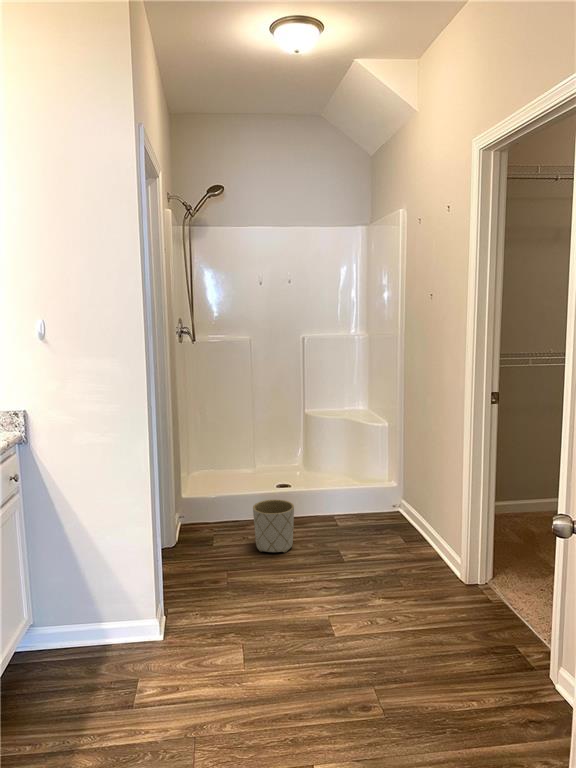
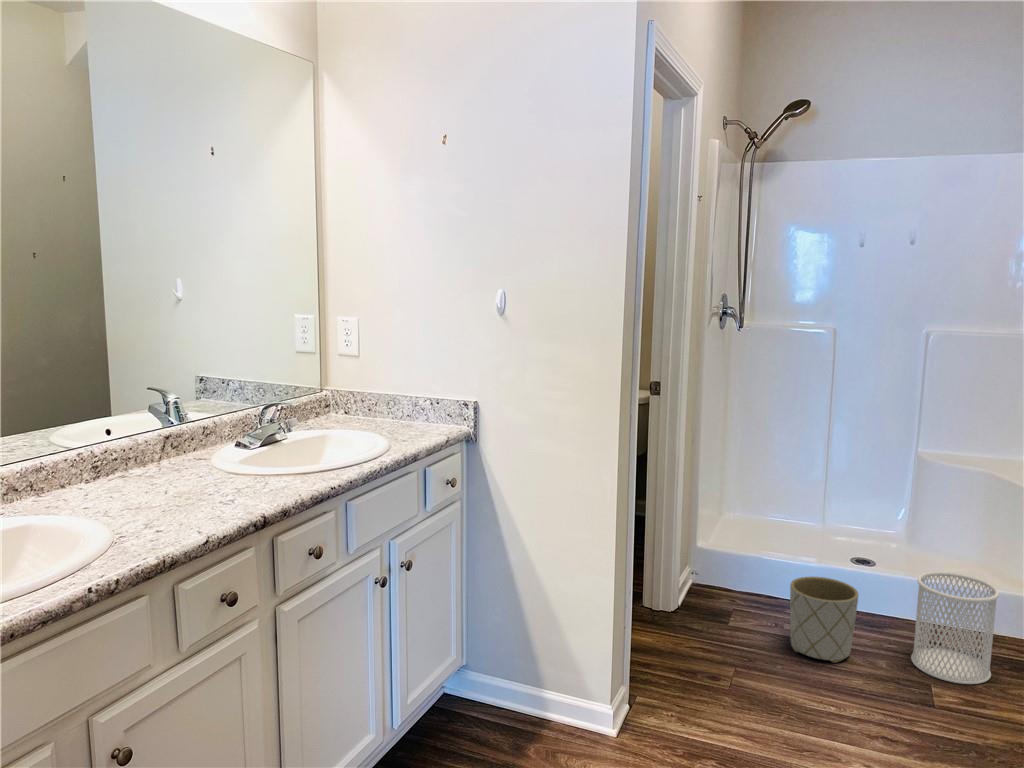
wastebasket: none [325,481,368,546] -> present [911,572,999,684]

